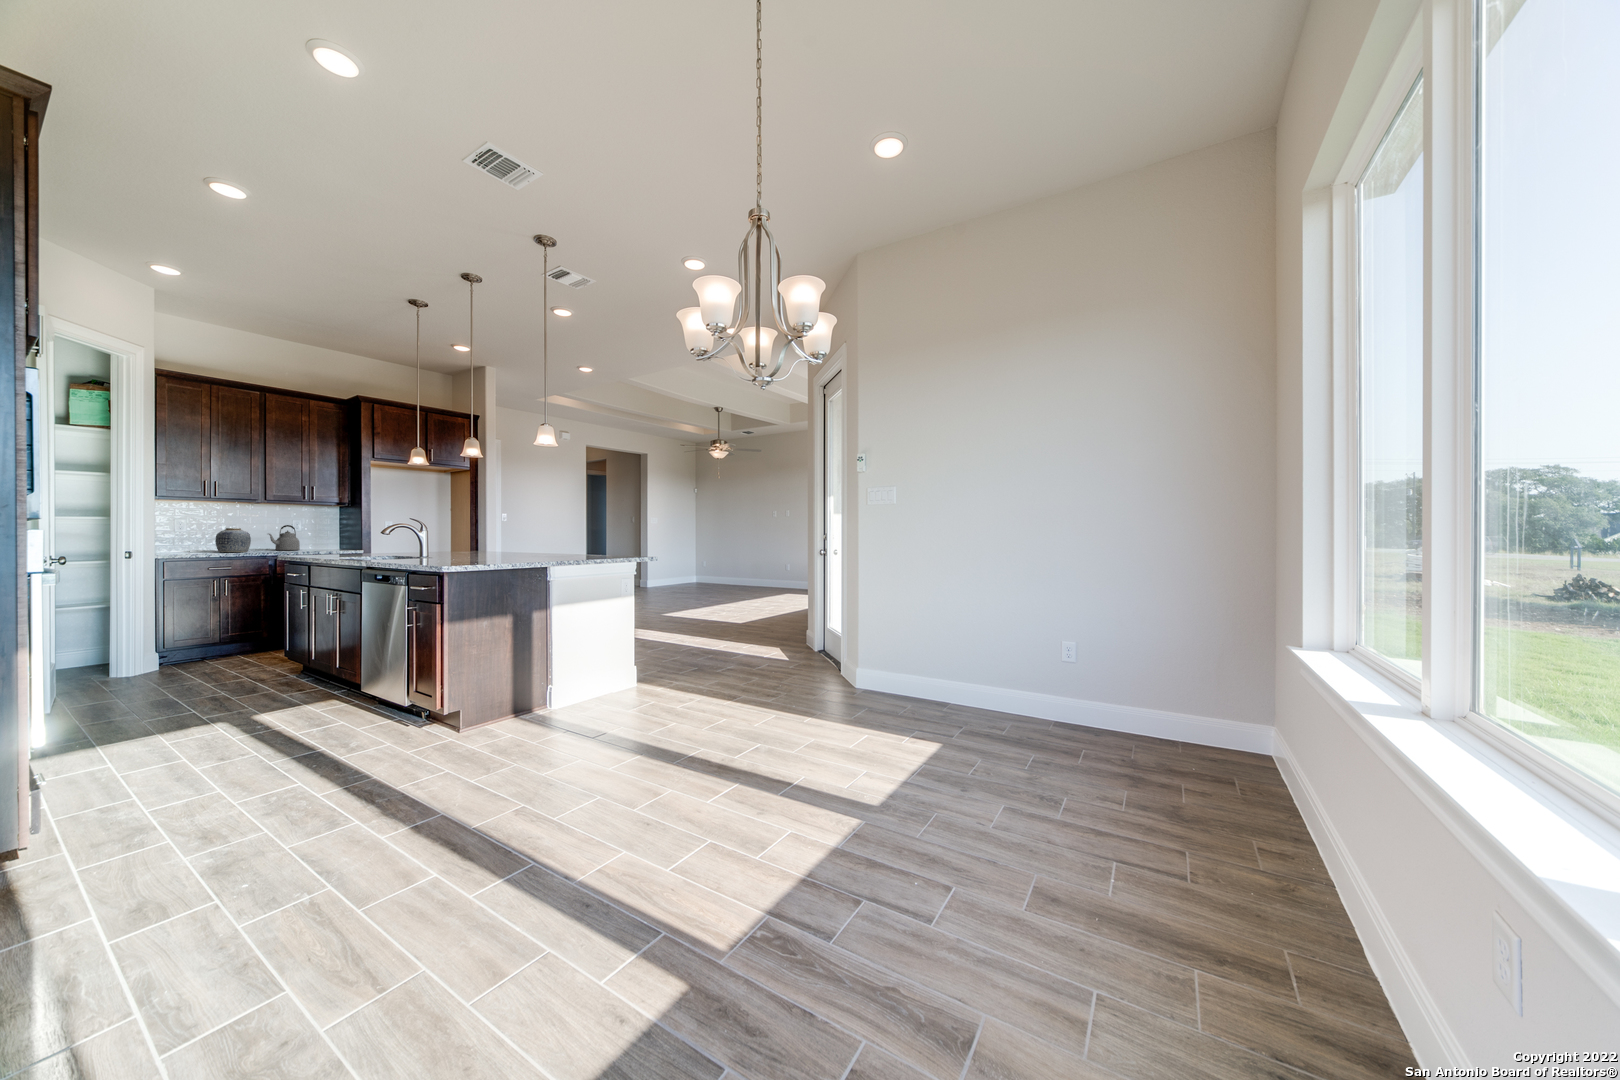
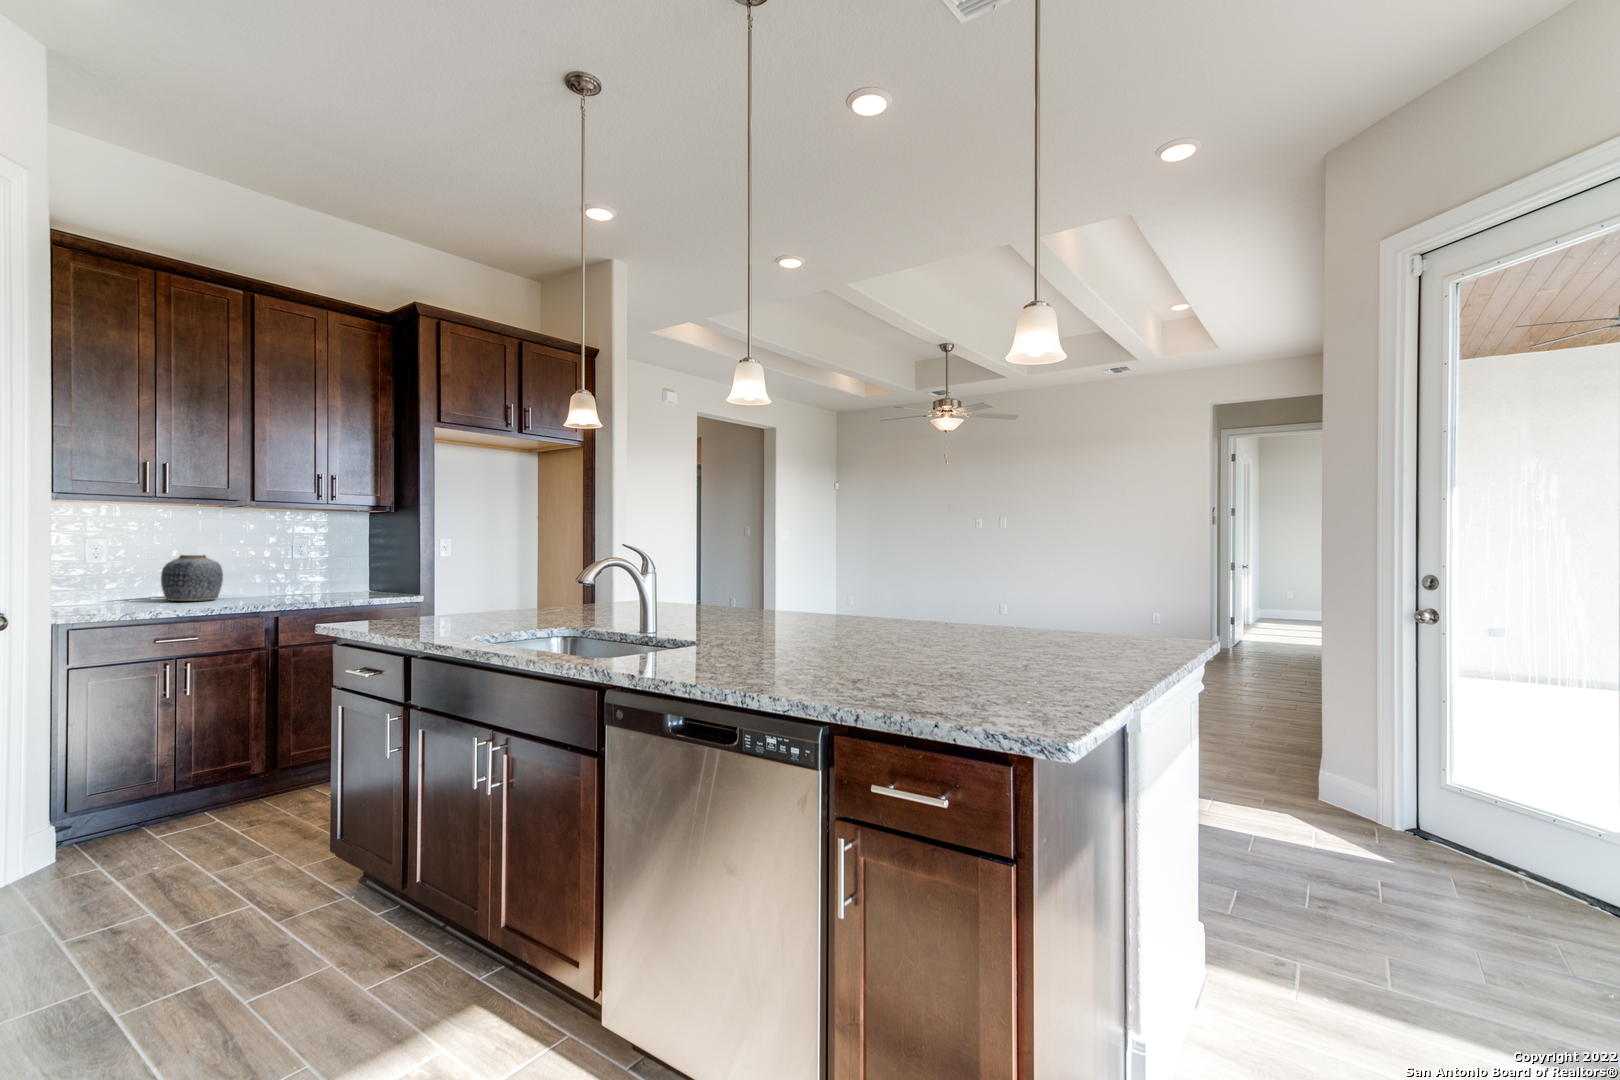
kettle: present [269,525,300,550] -> none [250,547,304,594]

